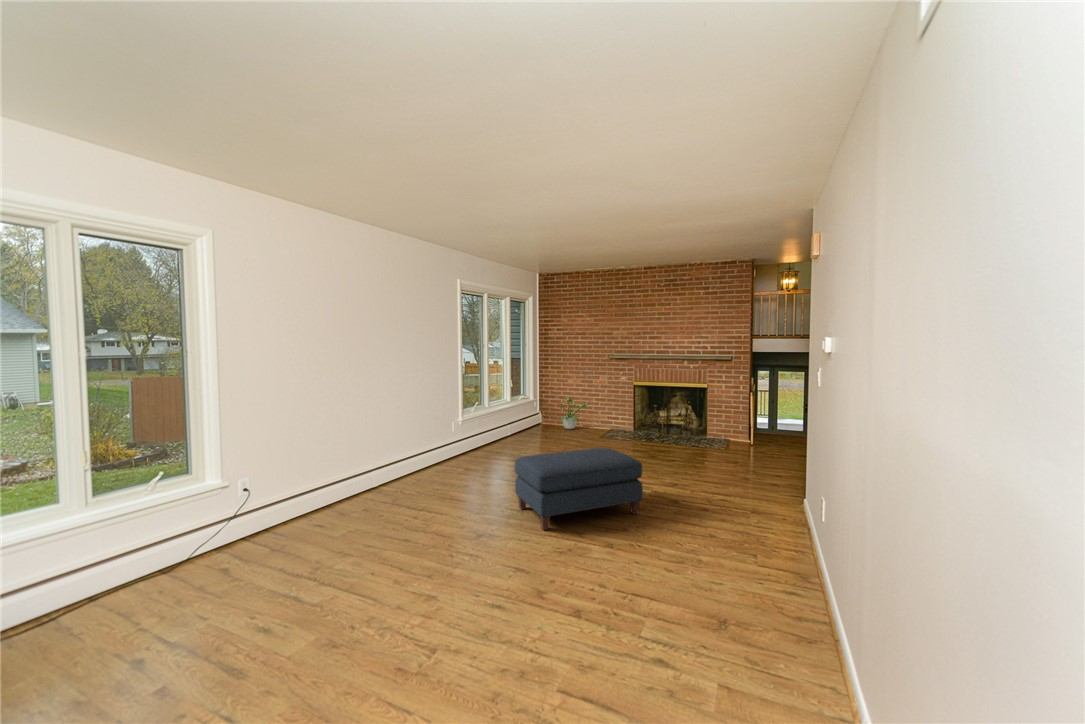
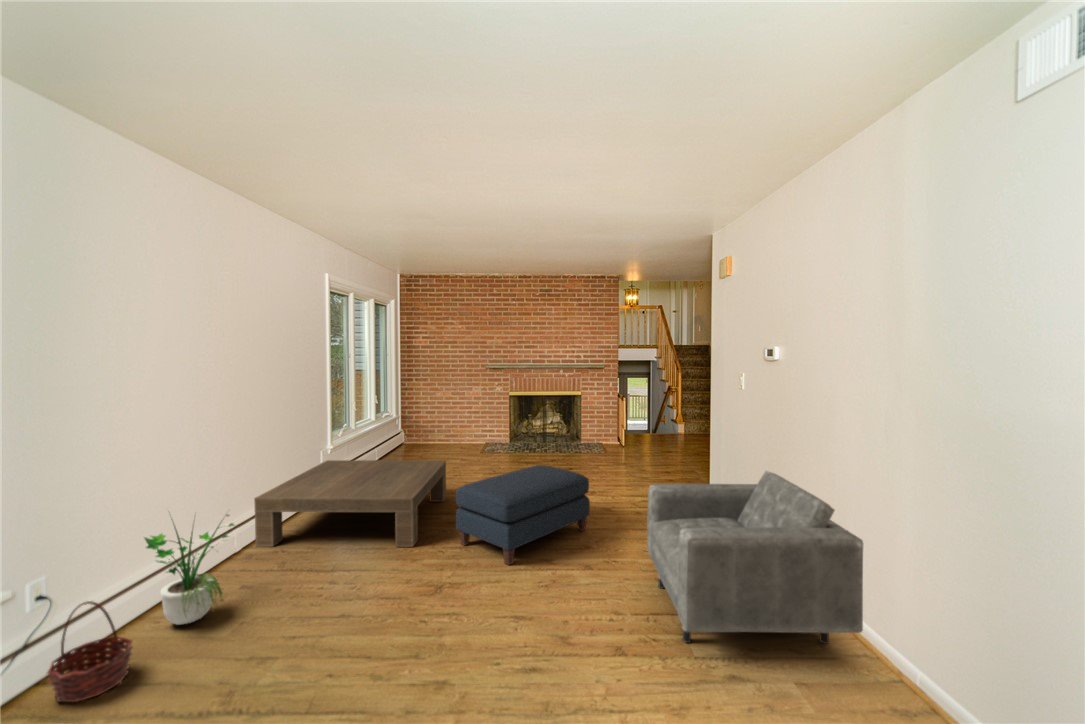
potted plant: present [559,397,587,429] -> present [145,515,234,625]
coffee table: none [379,429,539,504] -> present [254,460,446,547]
armchair: none [630,469,835,665] -> present [647,471,863,644]
basket: none [215,497,265,558] -> present [47,601,132,702]

